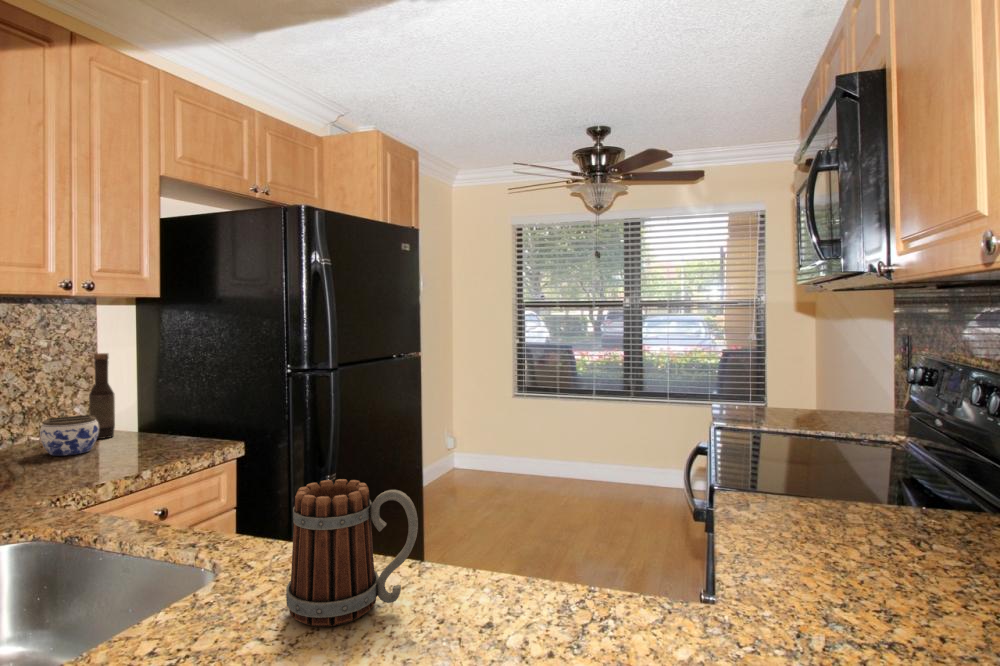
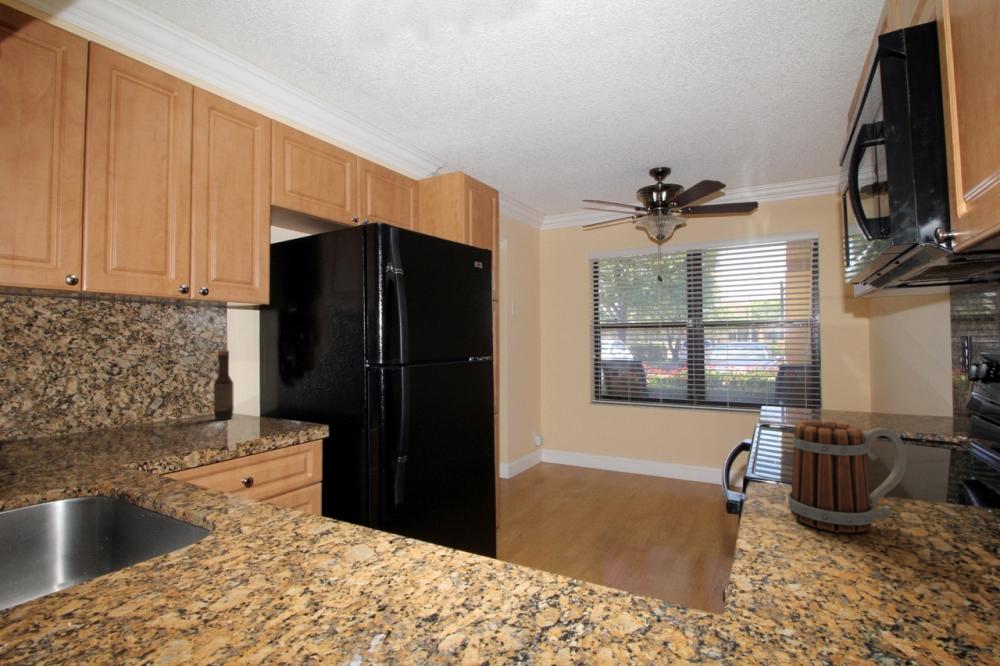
jar: present [40,415,99,456] -> none [170,399,215,432]
mug: present [286,479,418,627] -> present [788,421,907,533]

